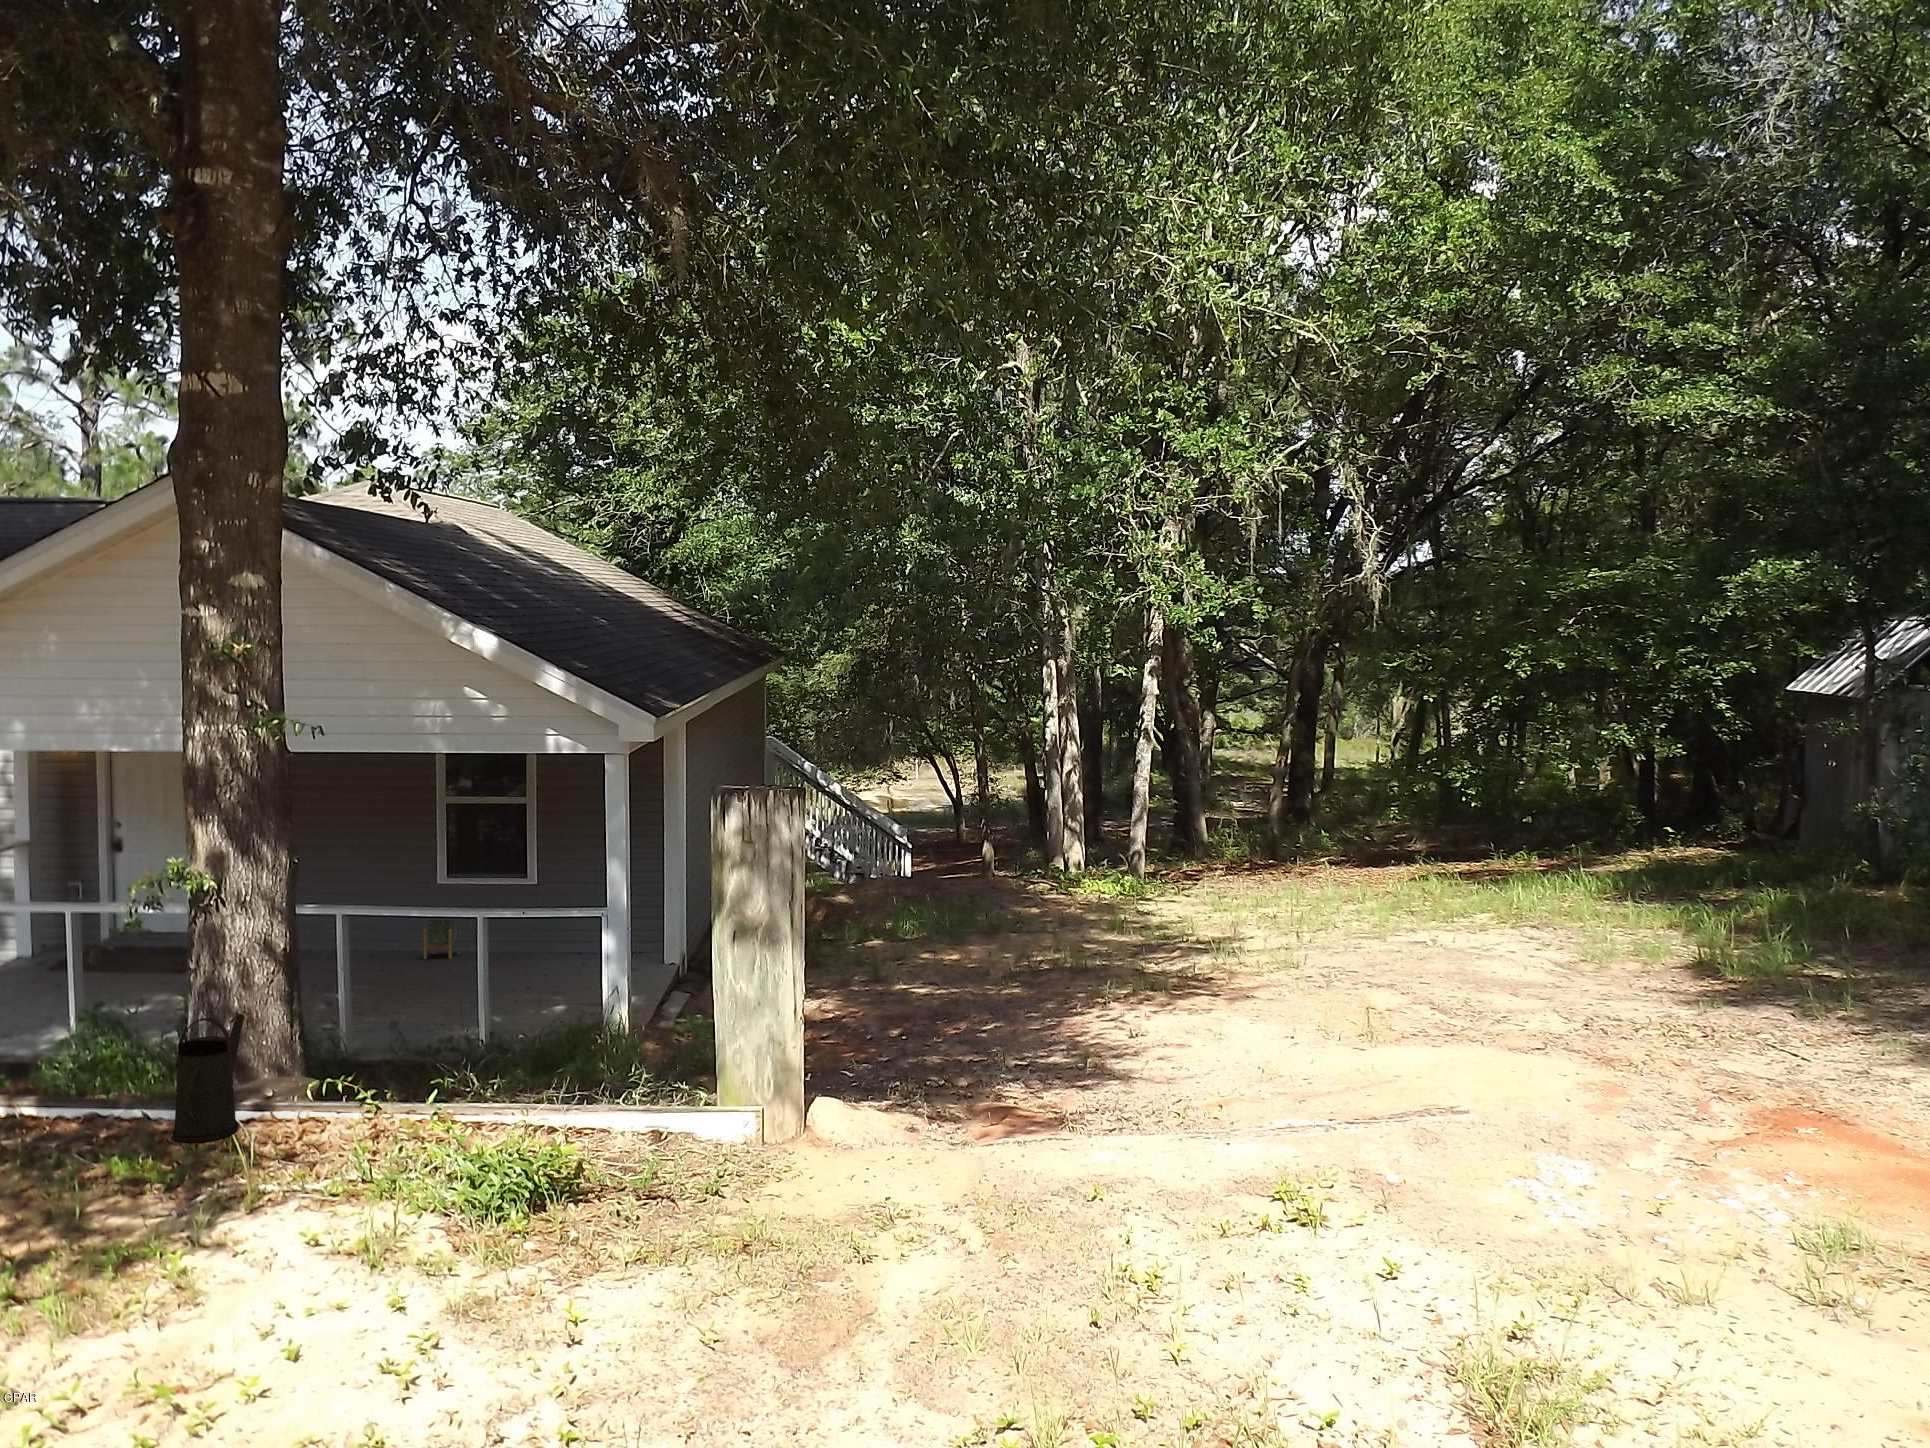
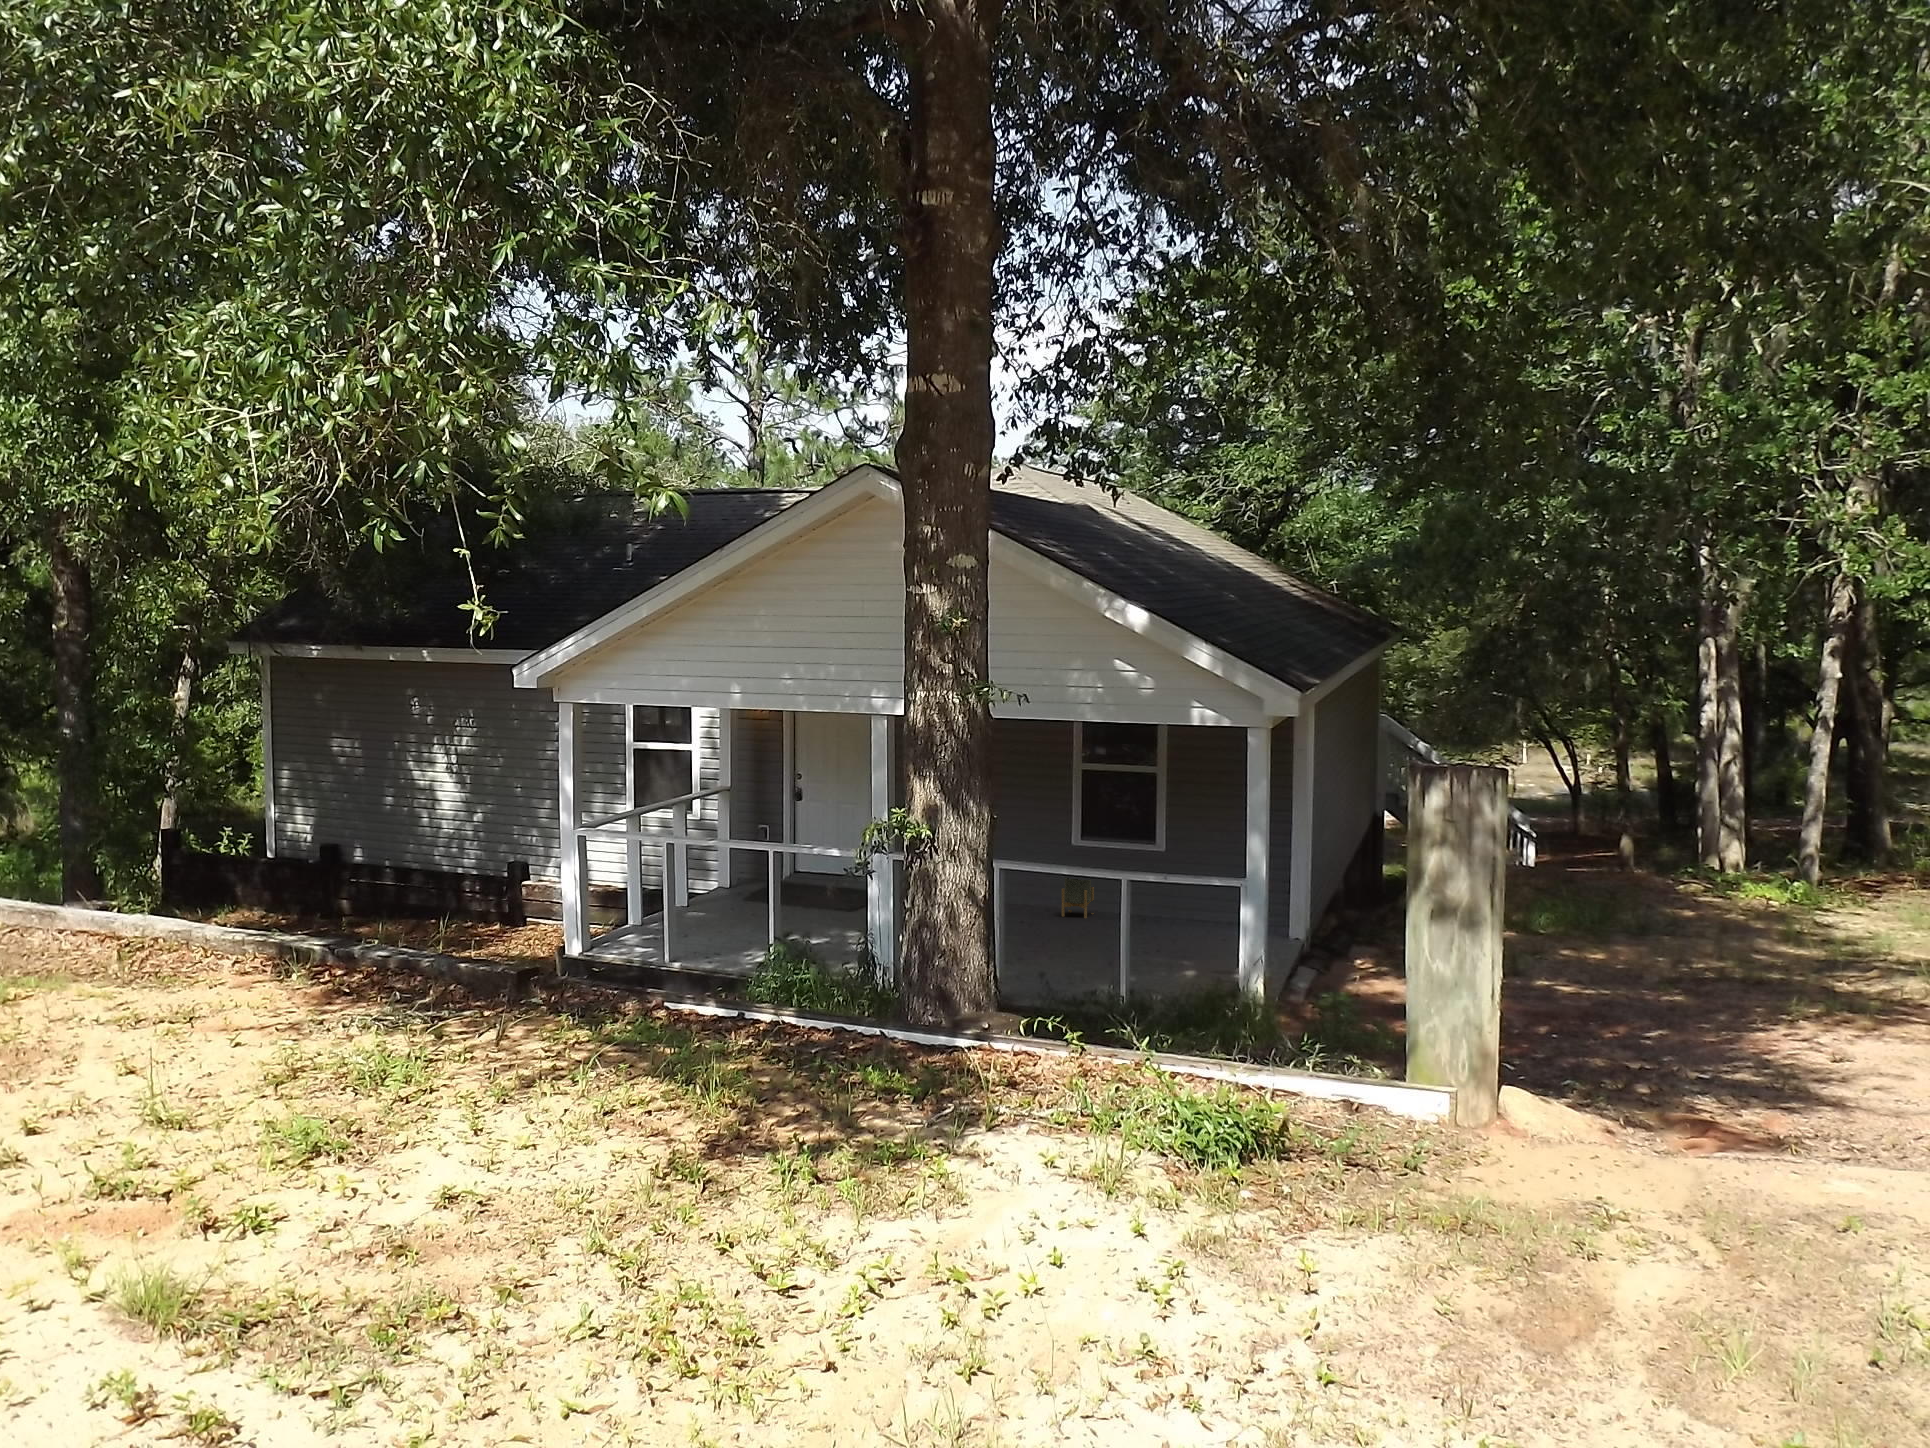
watering can: present [172,1014,244,1142] -> none [907,951,959,1061]

